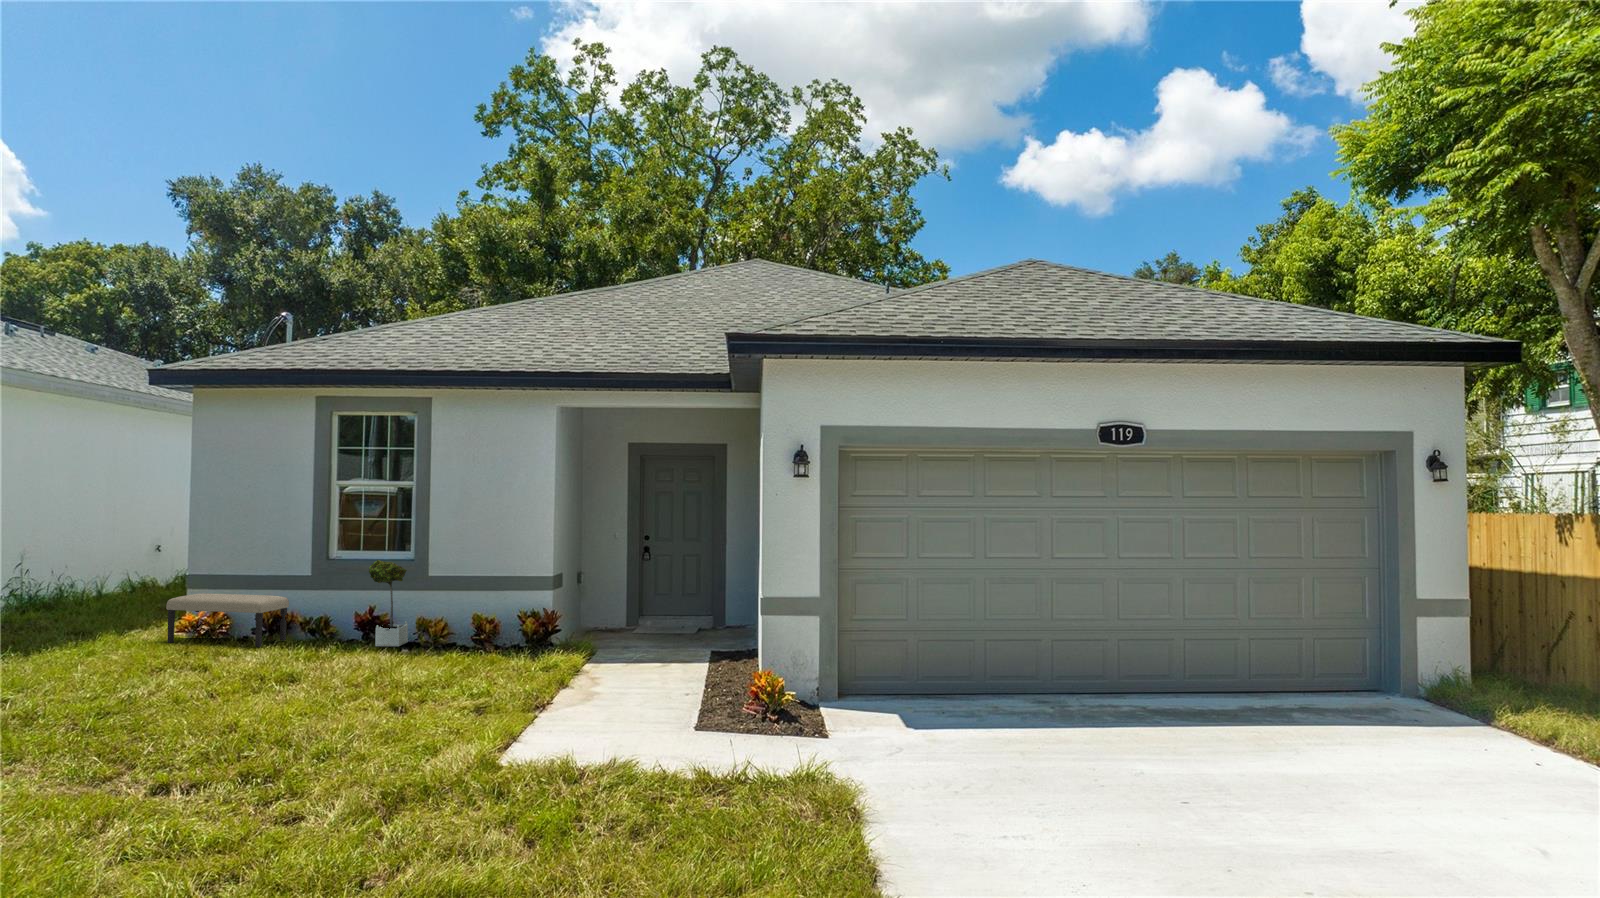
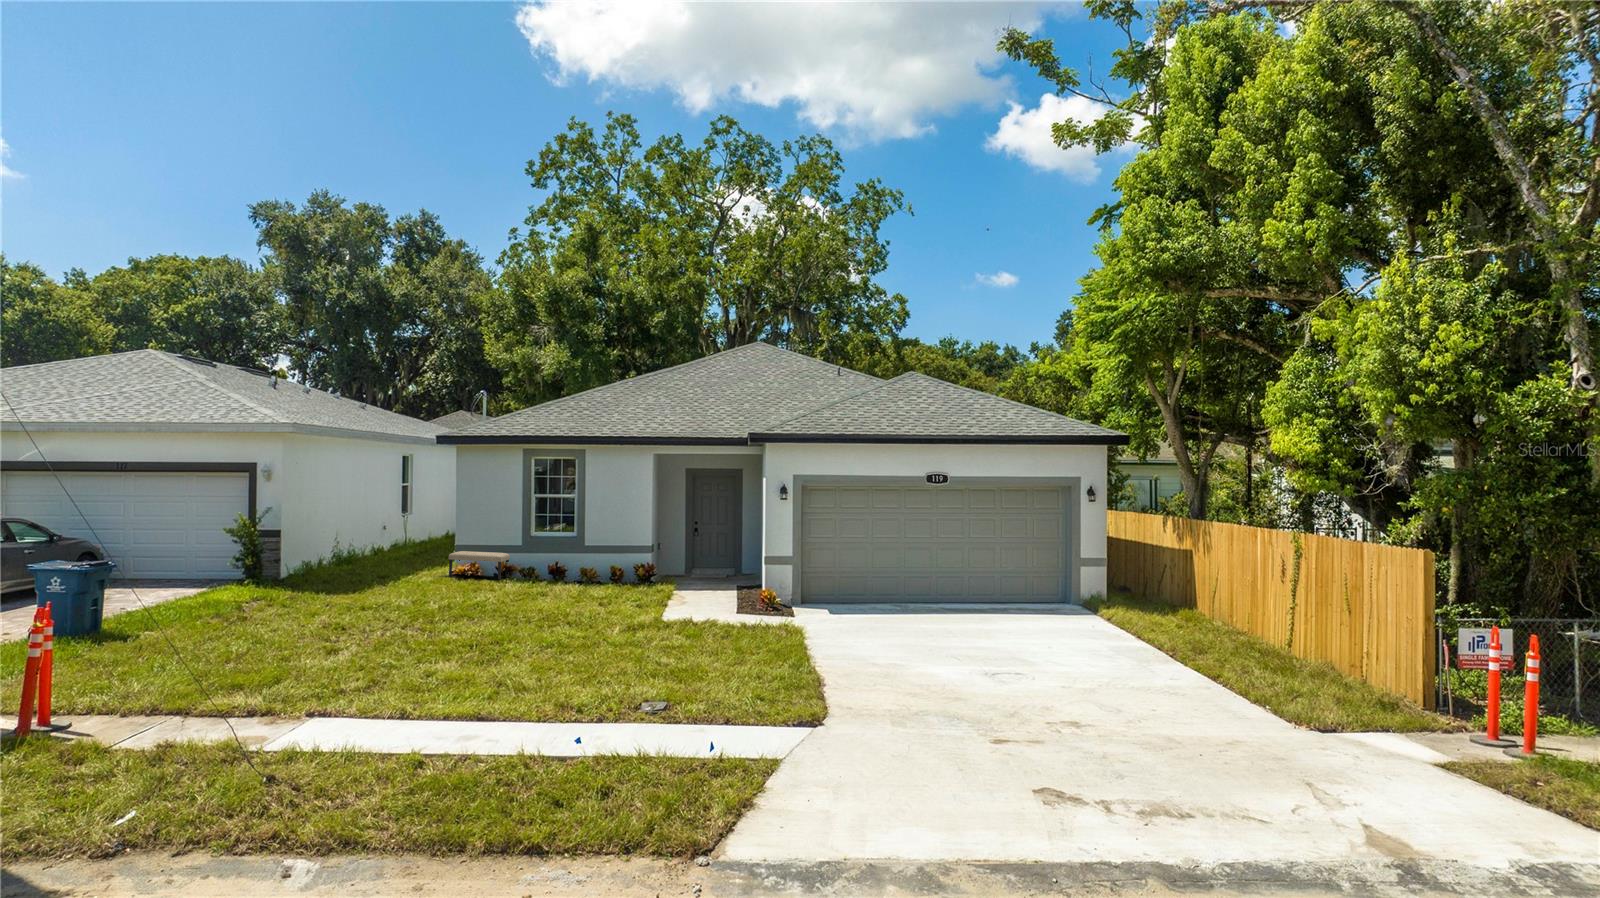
potted tree: present [369,560,408,646] -> none [554,535,574,581]

